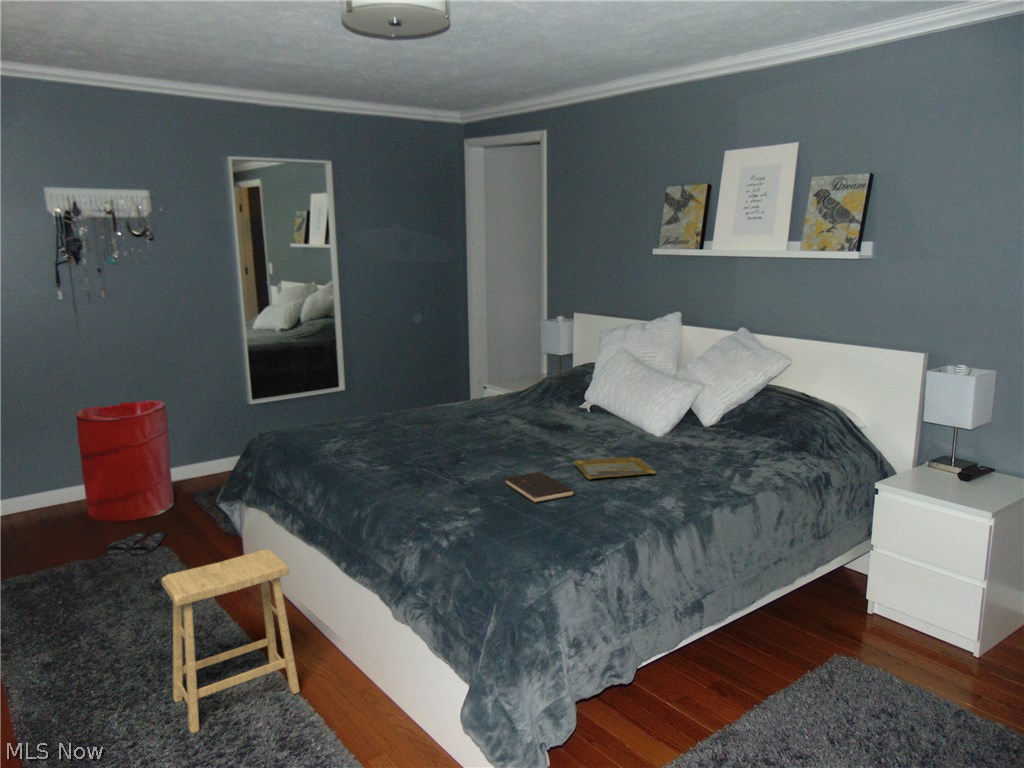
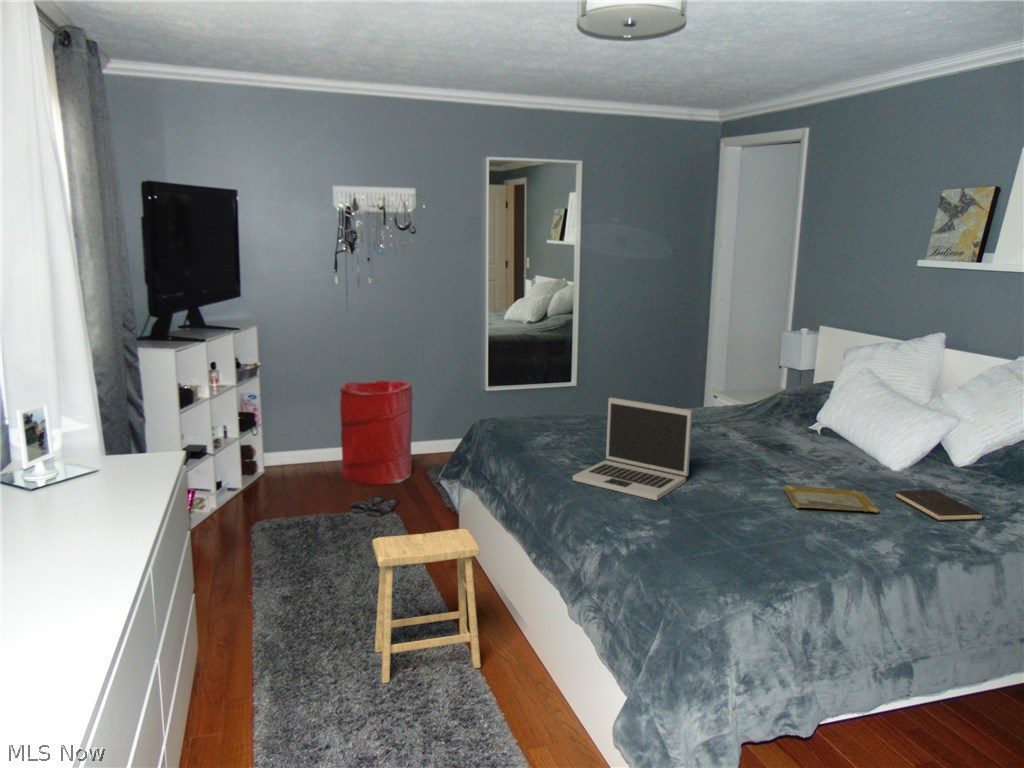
laptop: none [376,395,487,491] -> present [573,398,693,500]
hardcover book: present [505,472,574,503] -> present [895,490,983,521]

